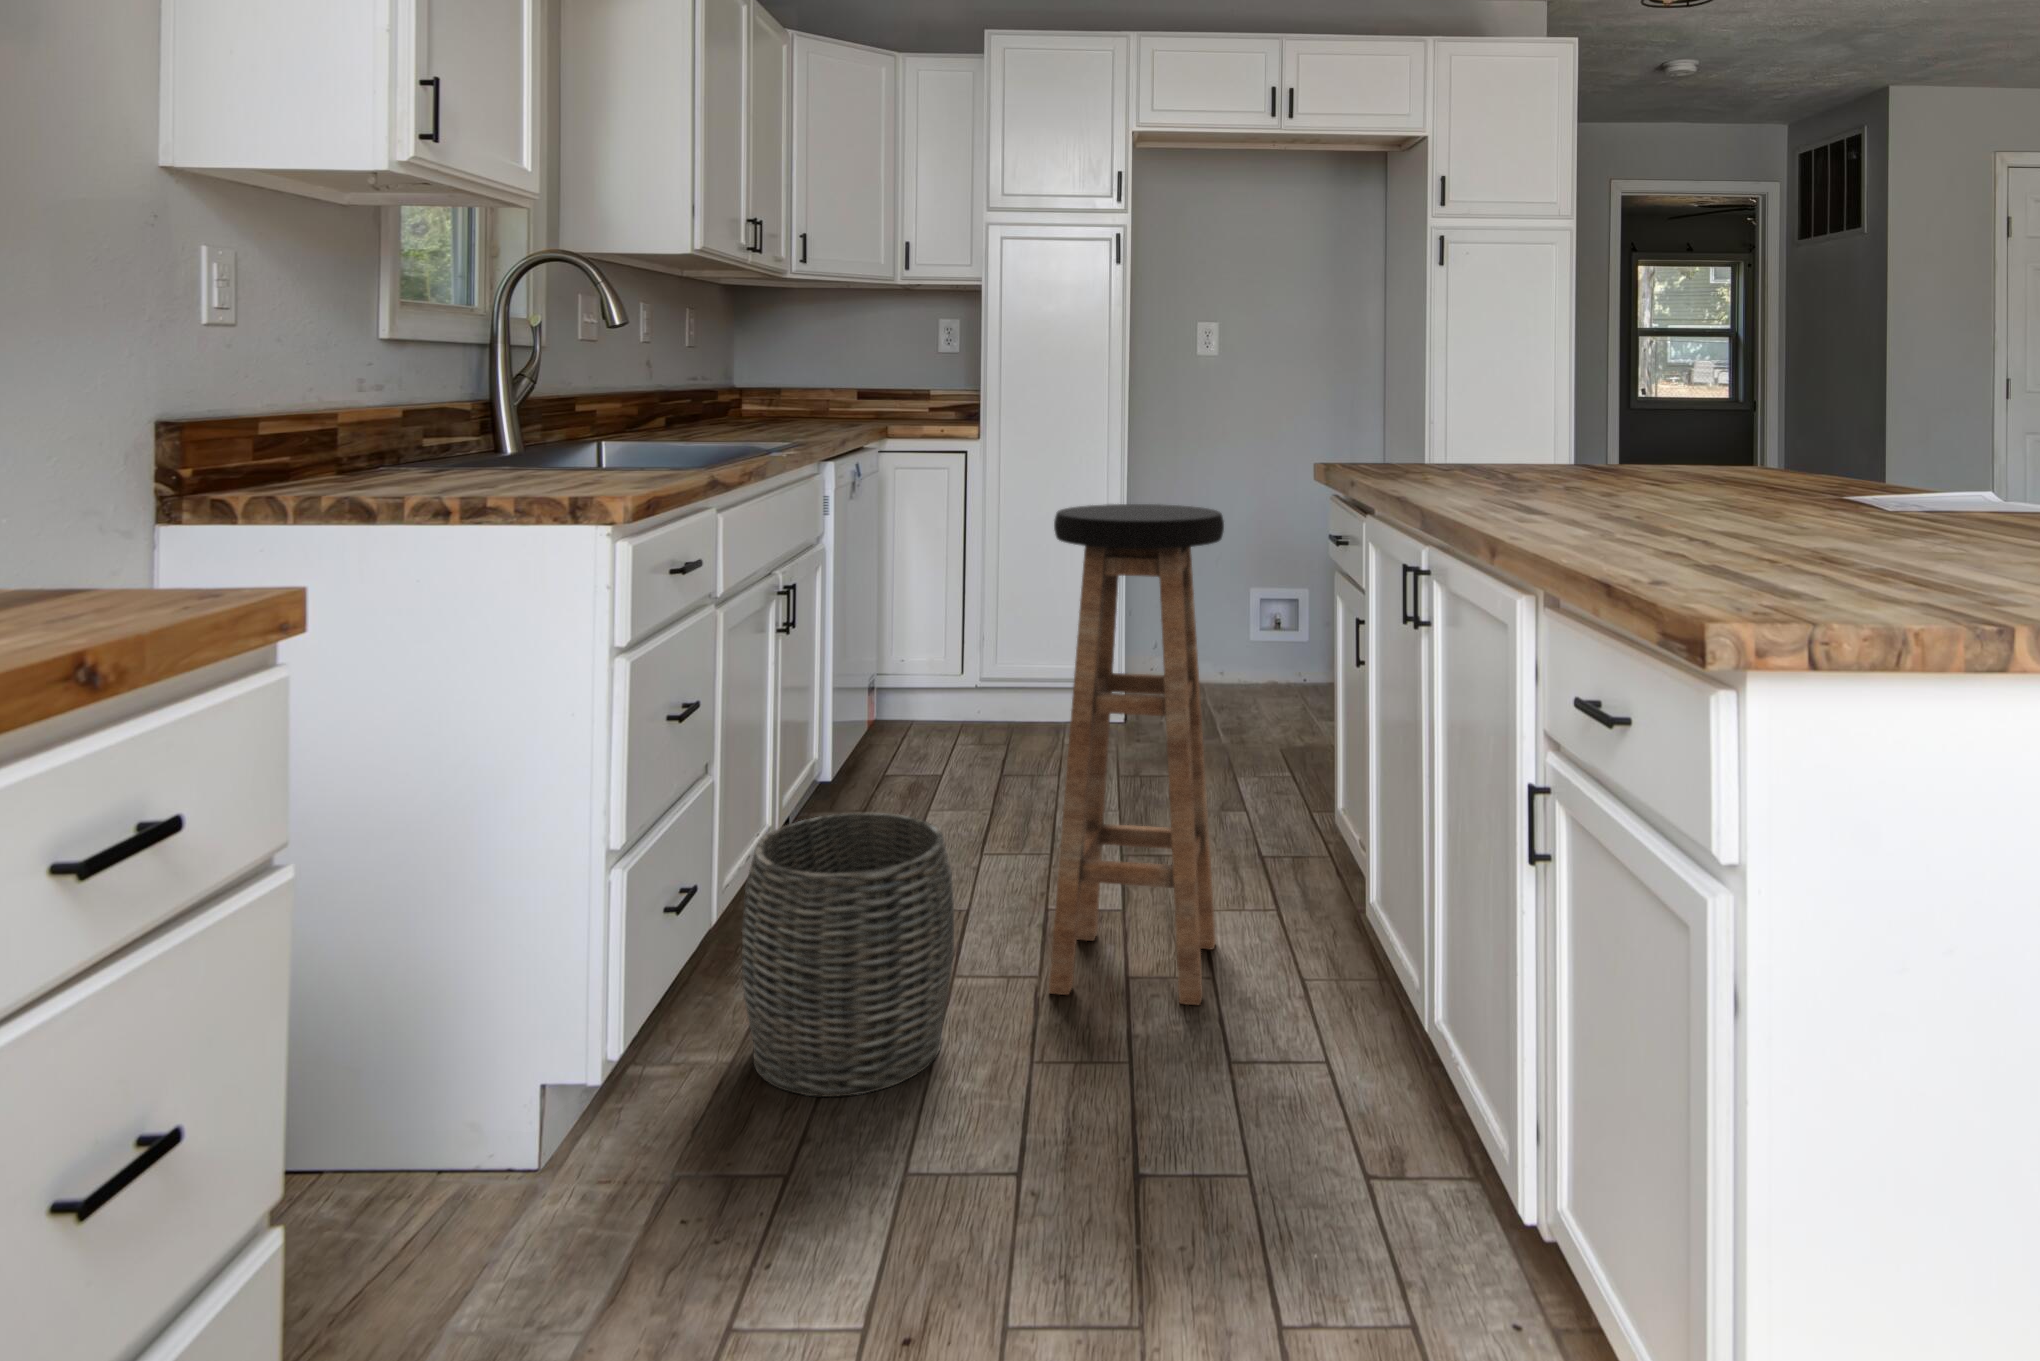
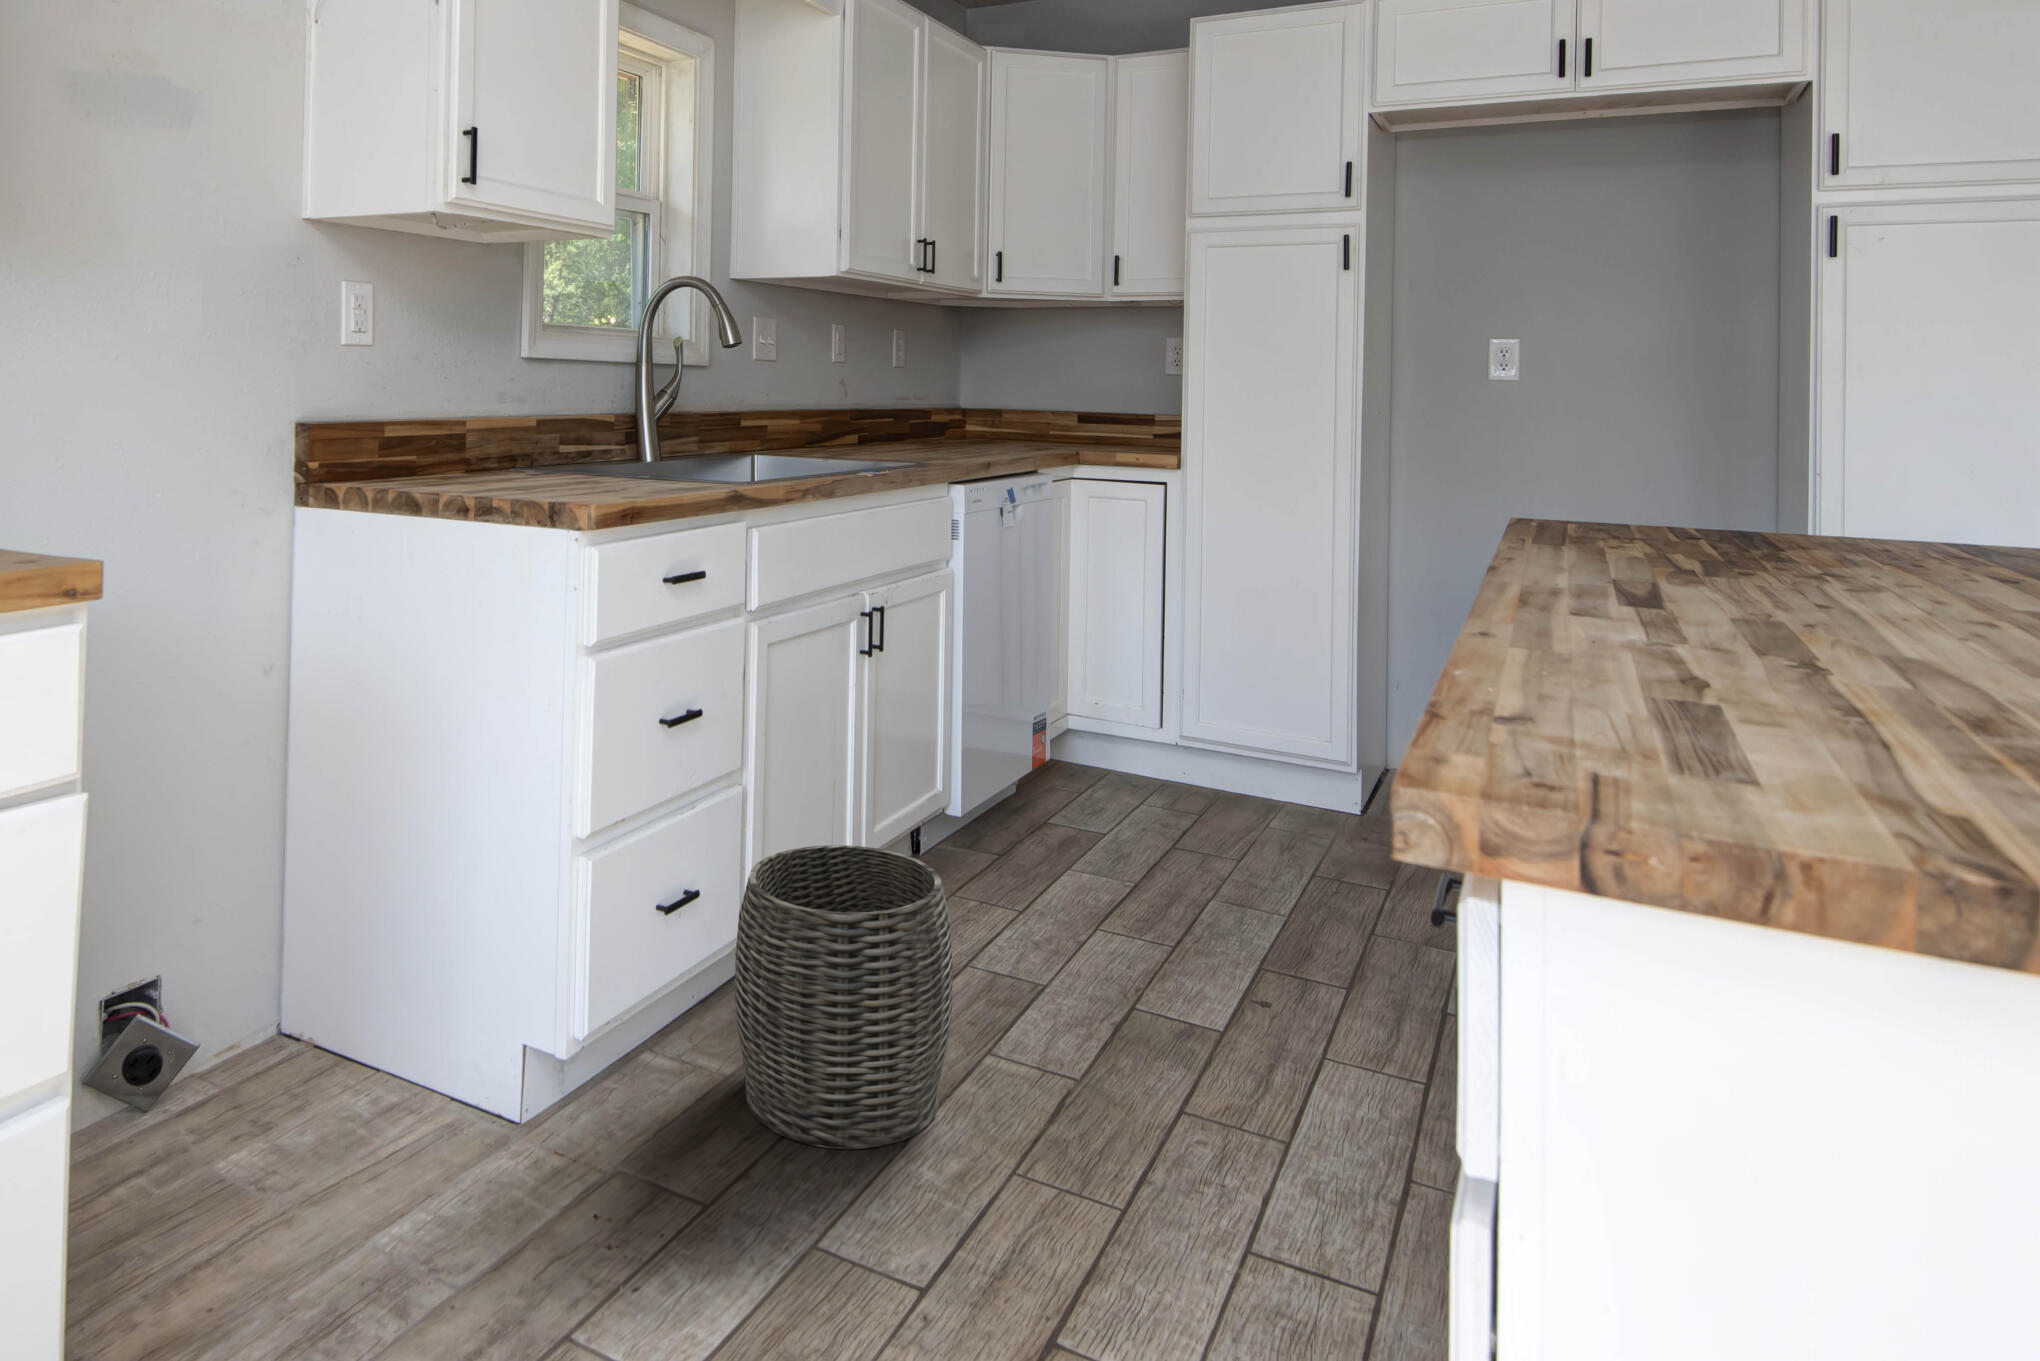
bar stool: present [1049,504,1224,1005] -> none [1079,544,1318,1166]

